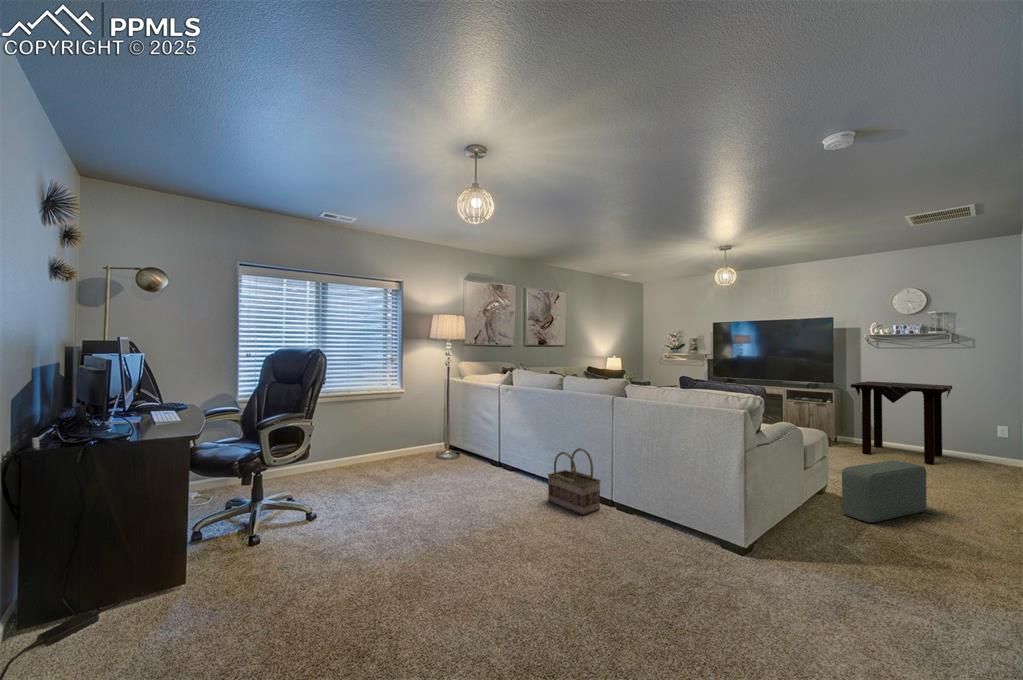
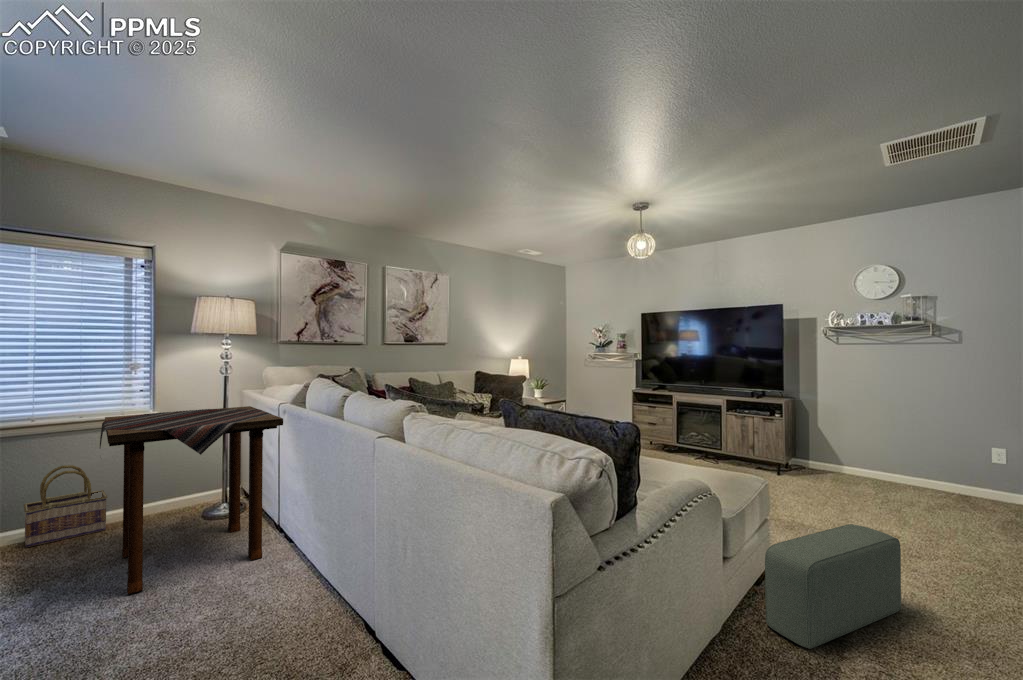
side table: present [851,381,952,464] -> present [100,406,283,595]
basket: present [548,448,601,515] -> present [24,465,107,547]

